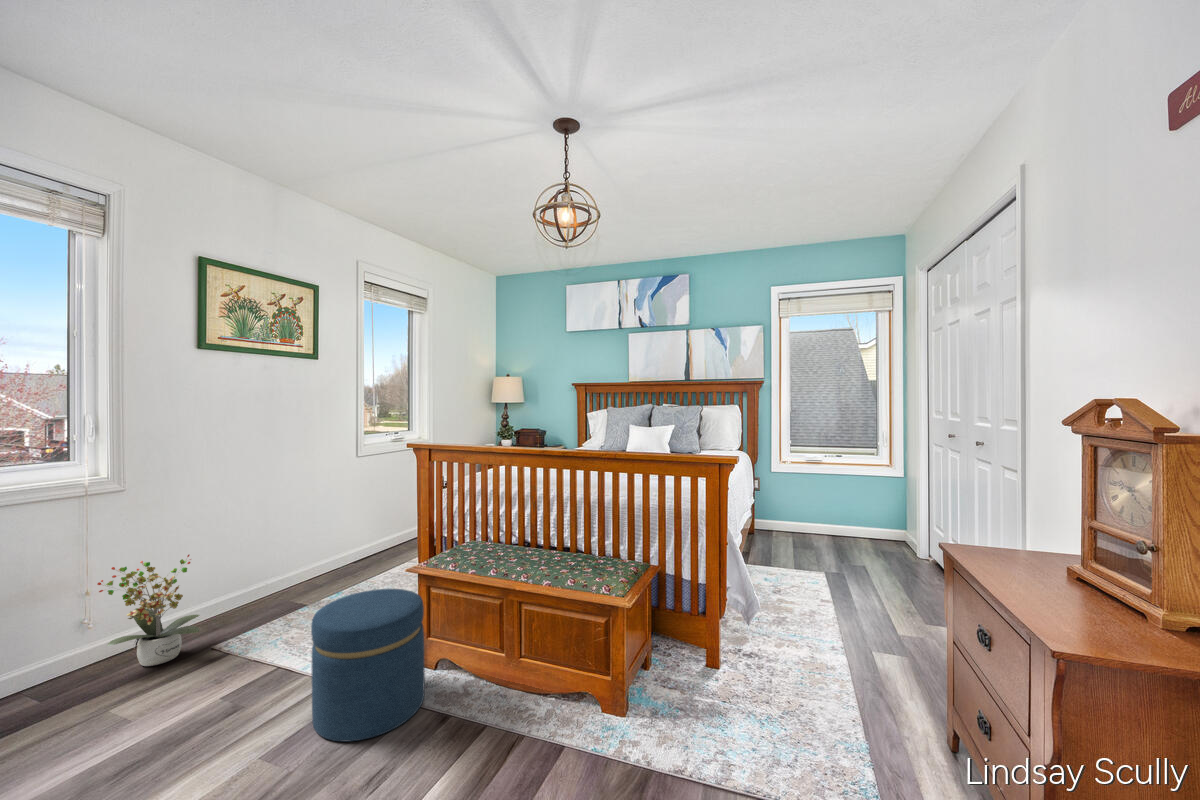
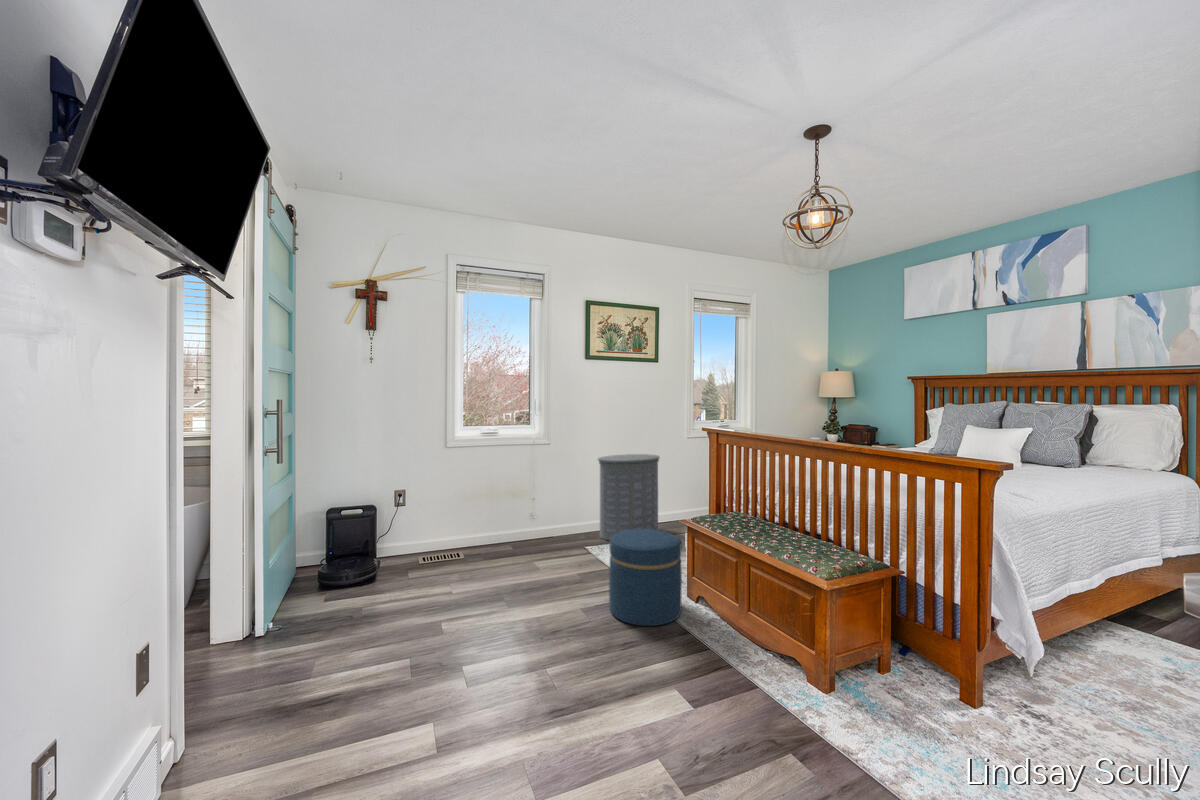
laundry hamper: none [229,485,330,622] -> present [598,454,660,540]
potted plant: present [97,555,200,666] -> none [532,487,580,549]

